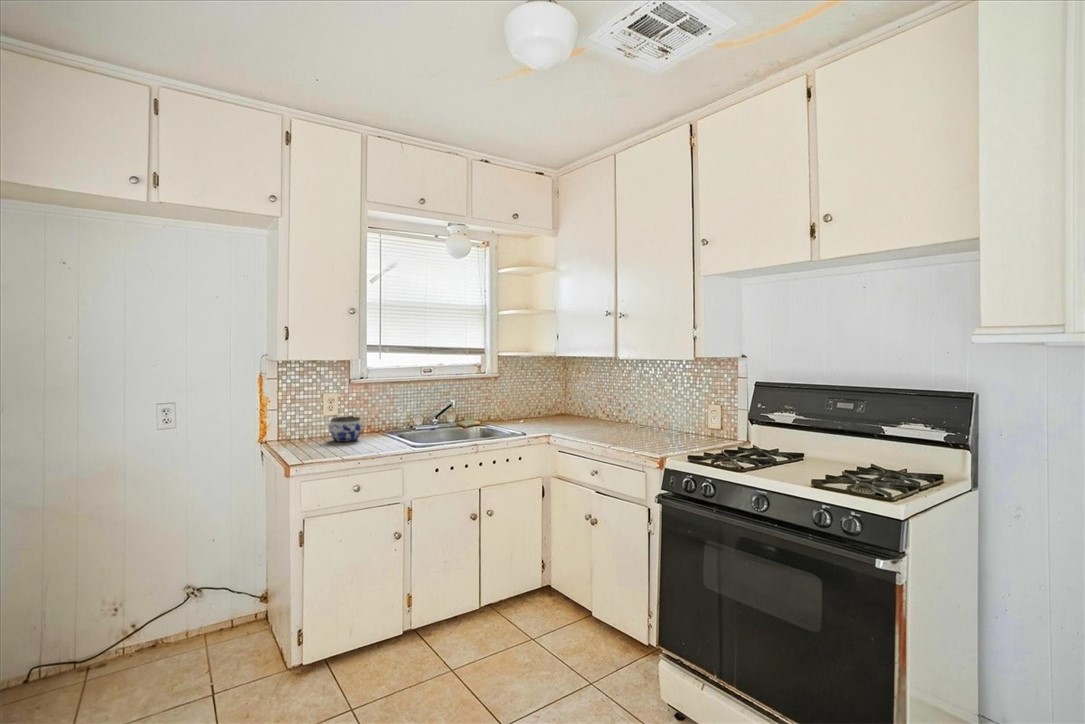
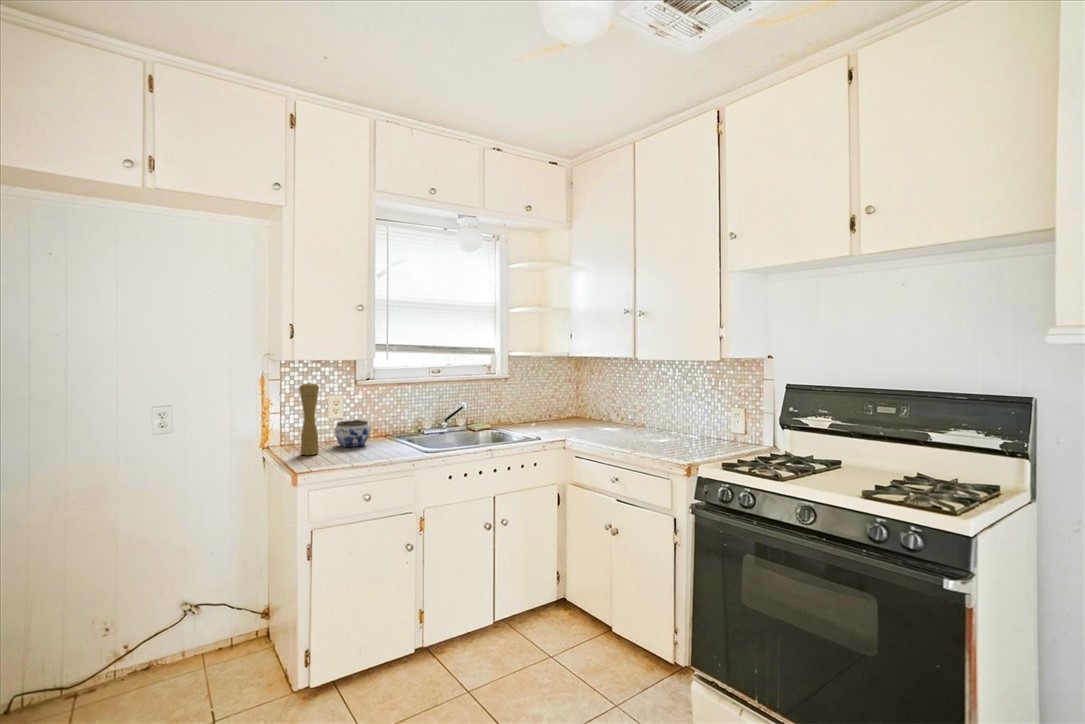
pepper mill: none [295,380,313,449] -> present [299,383,319,455]

